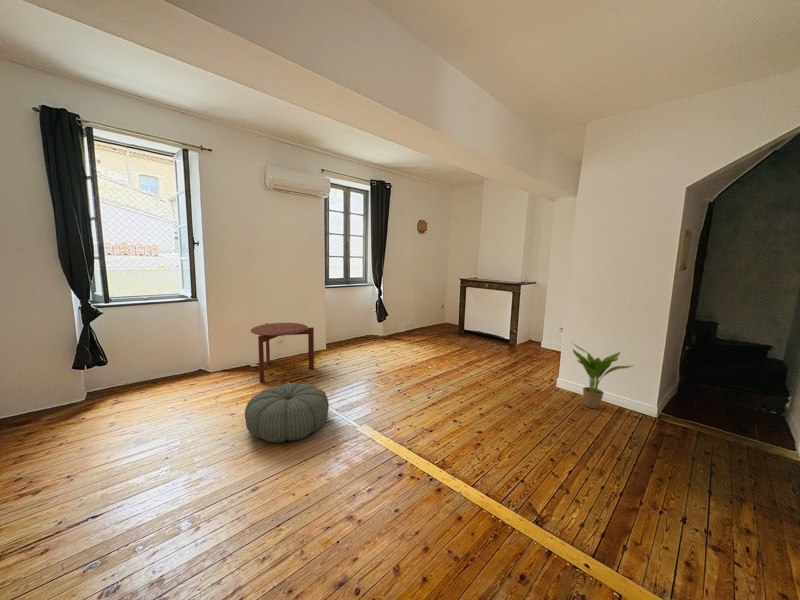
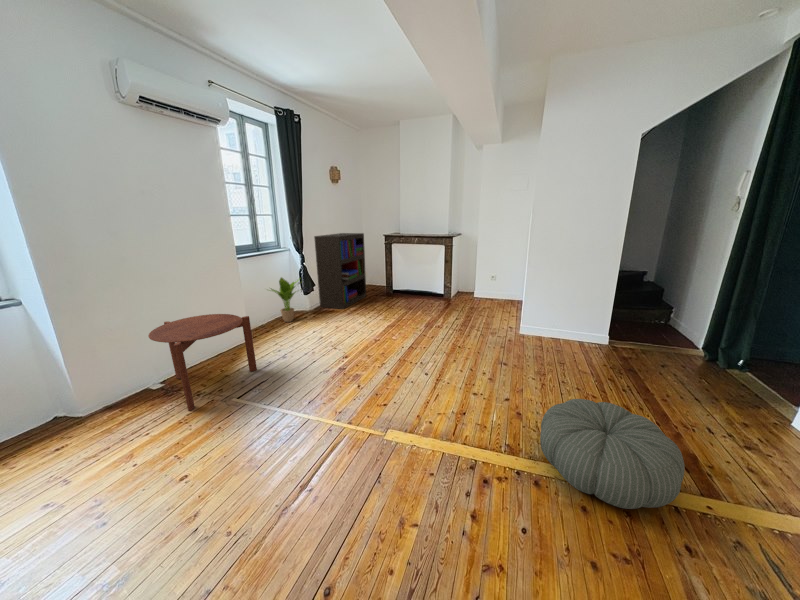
bookshelf: none [392,274,440,339] -> present [314,233,366,309]
potted plant: present [573,345,632,409] -> present [271,278,299,322]
pouf: present [245,383,329,442] -> present [540,399,685,509]

